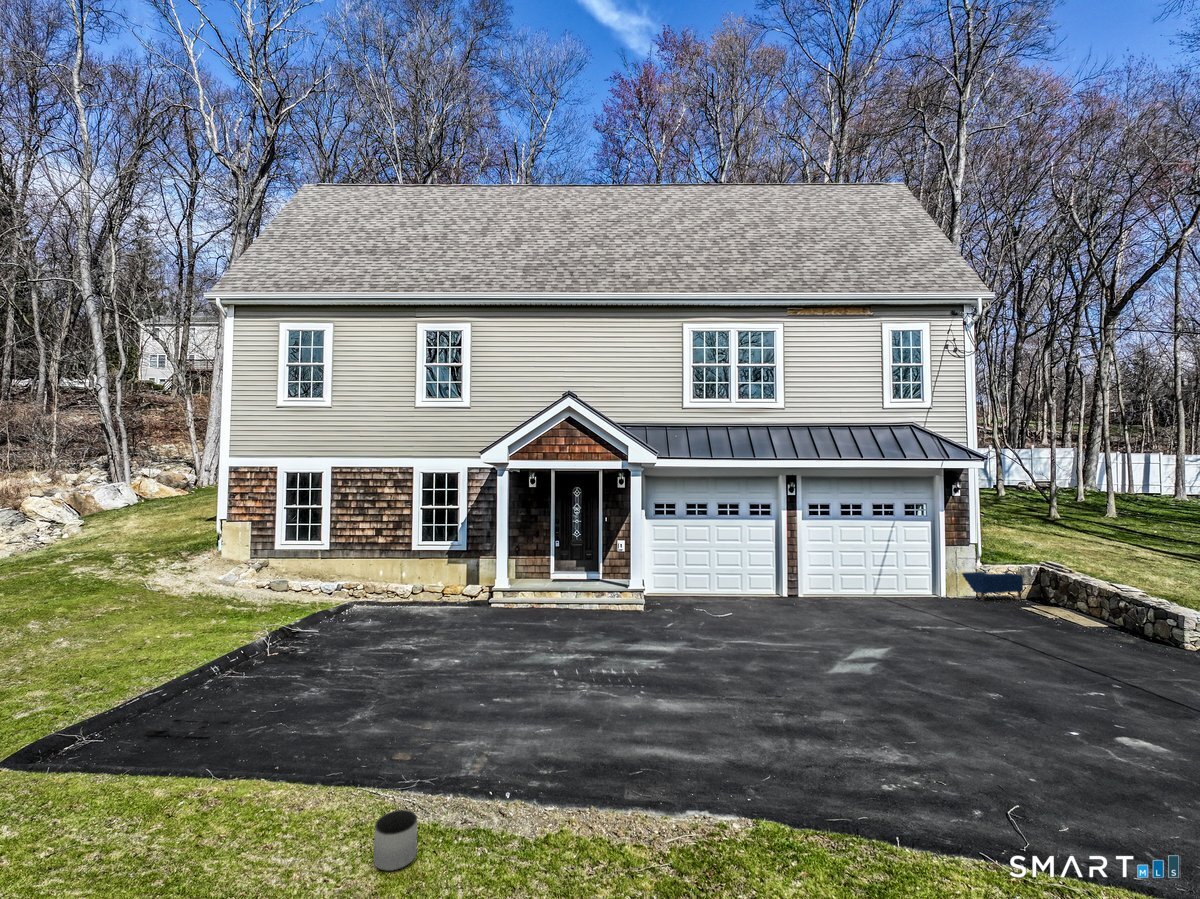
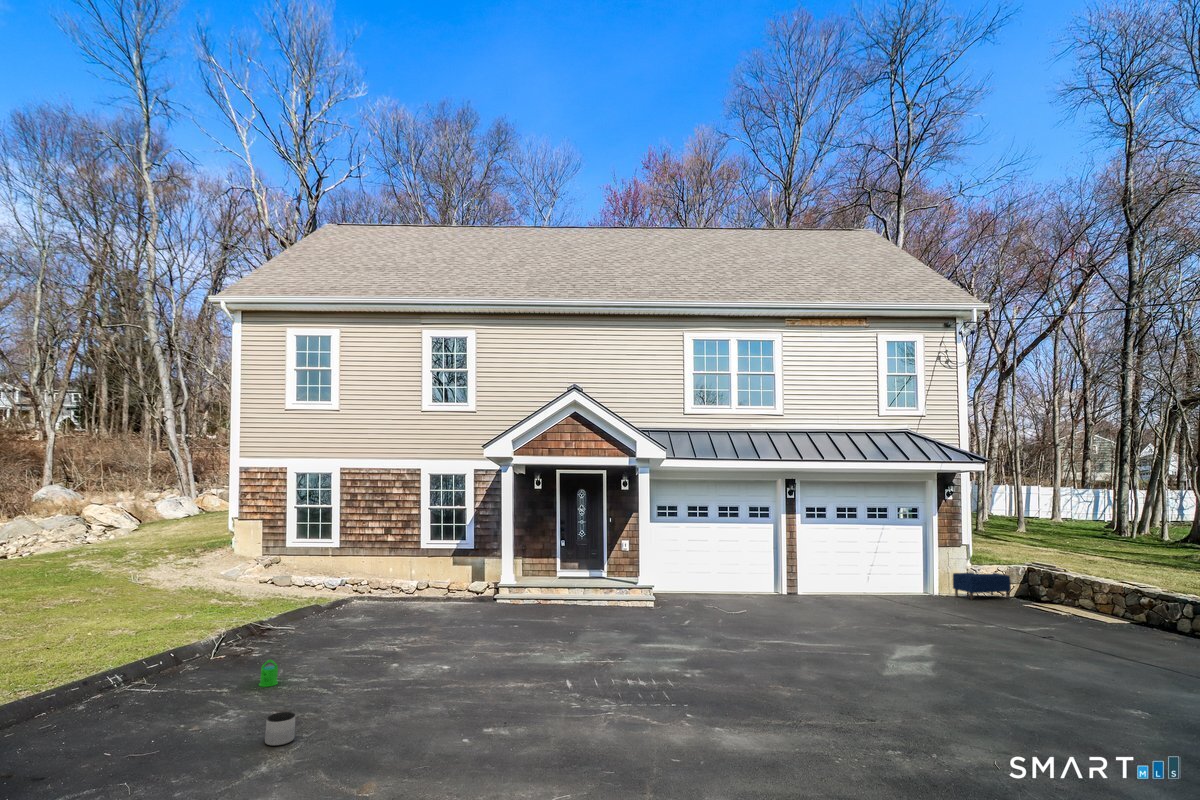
watering can: none [141,694,171,730] -> present [259,660,278,687]
planter: present [374,810,417,871] -> present [265,712,296,746]

